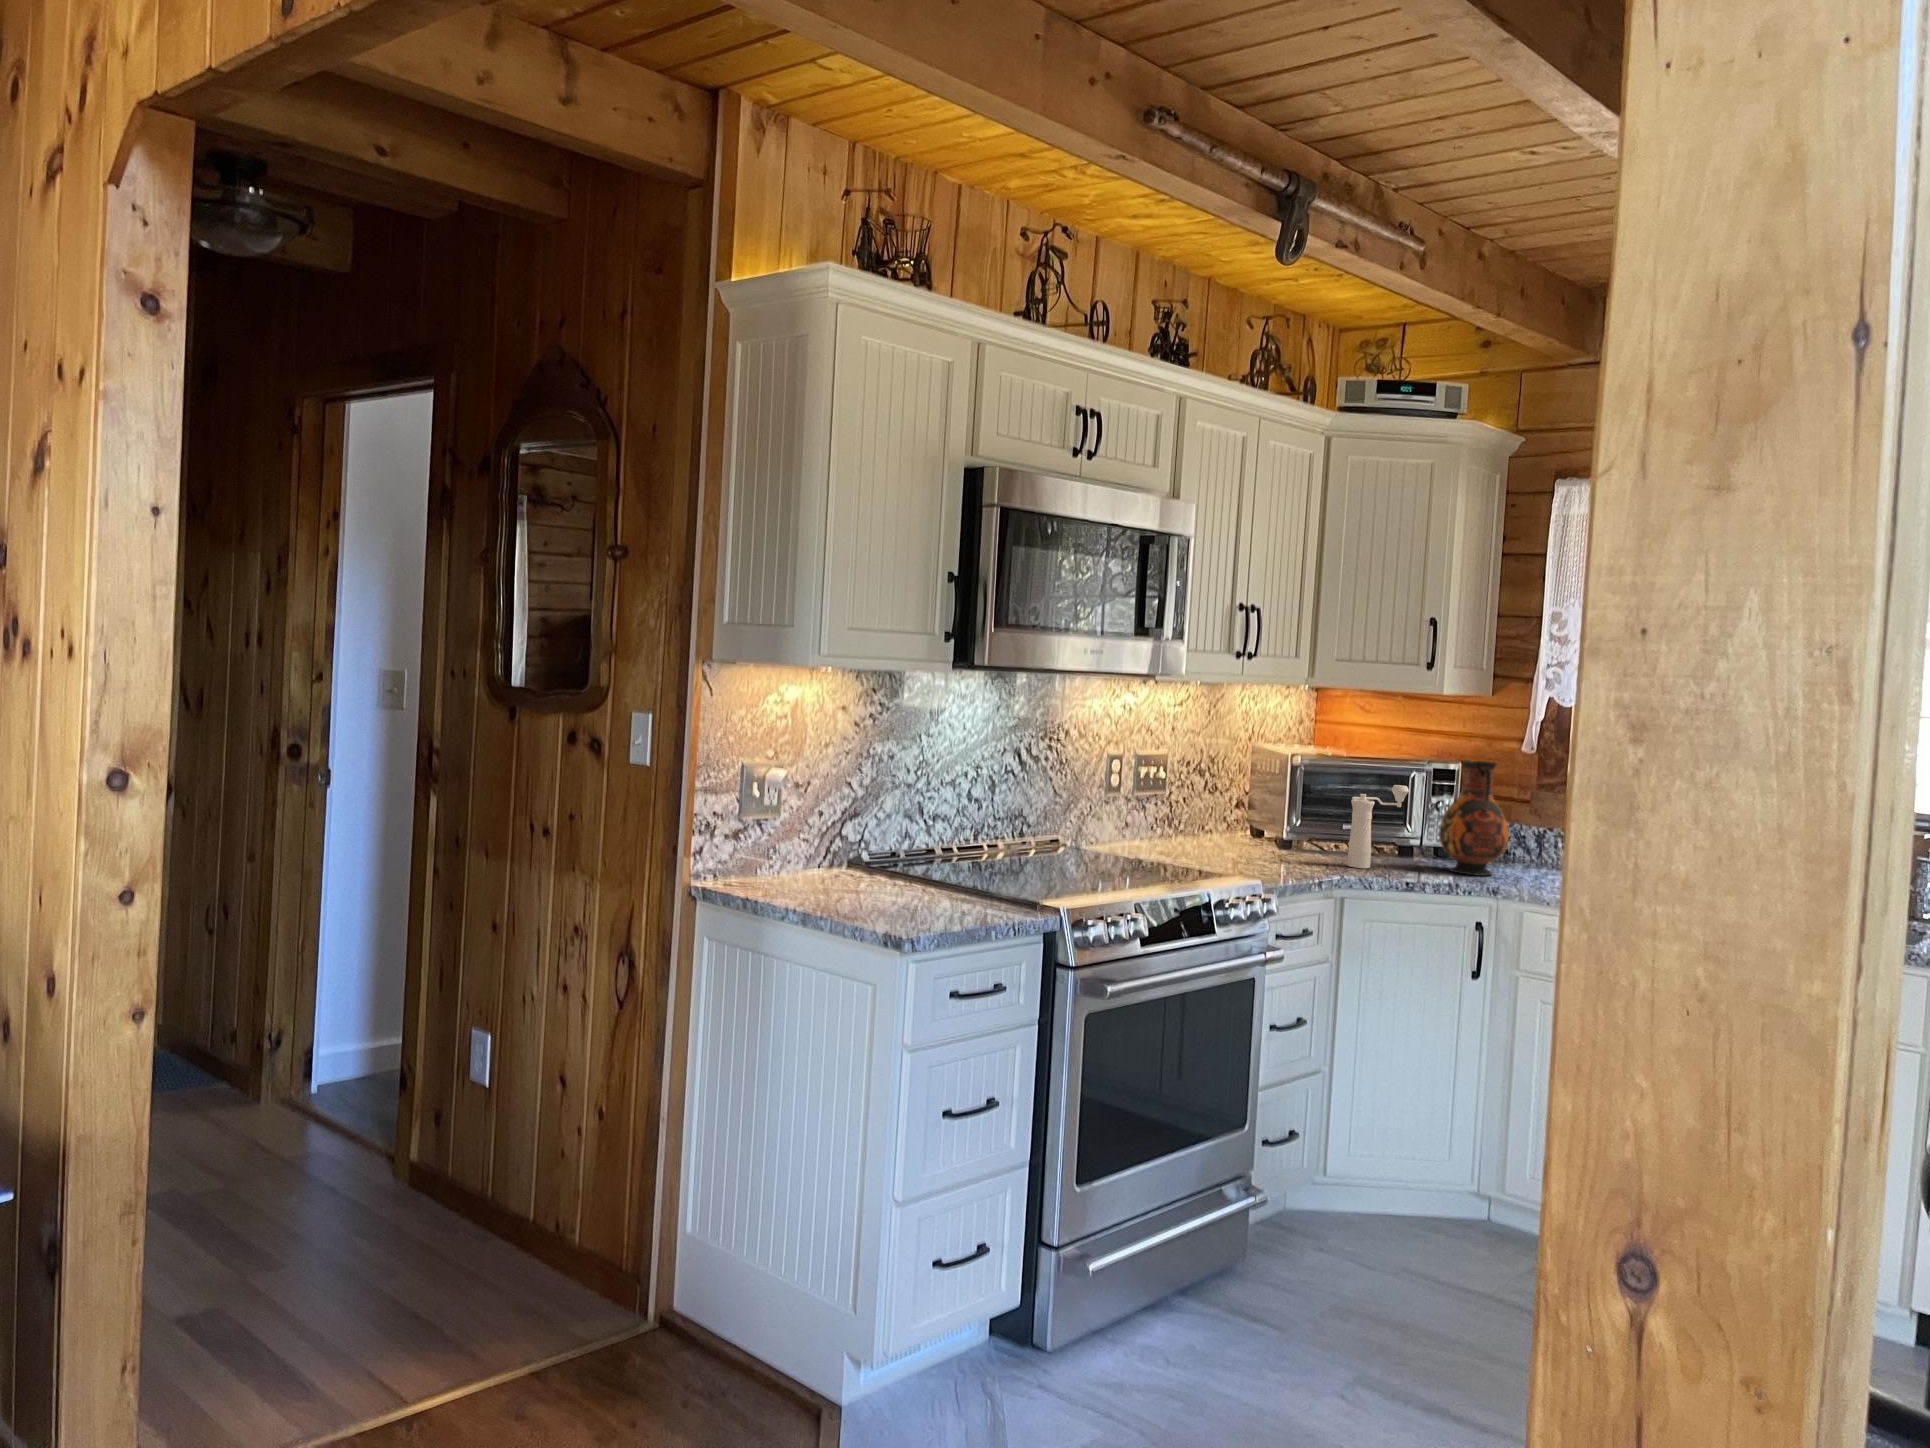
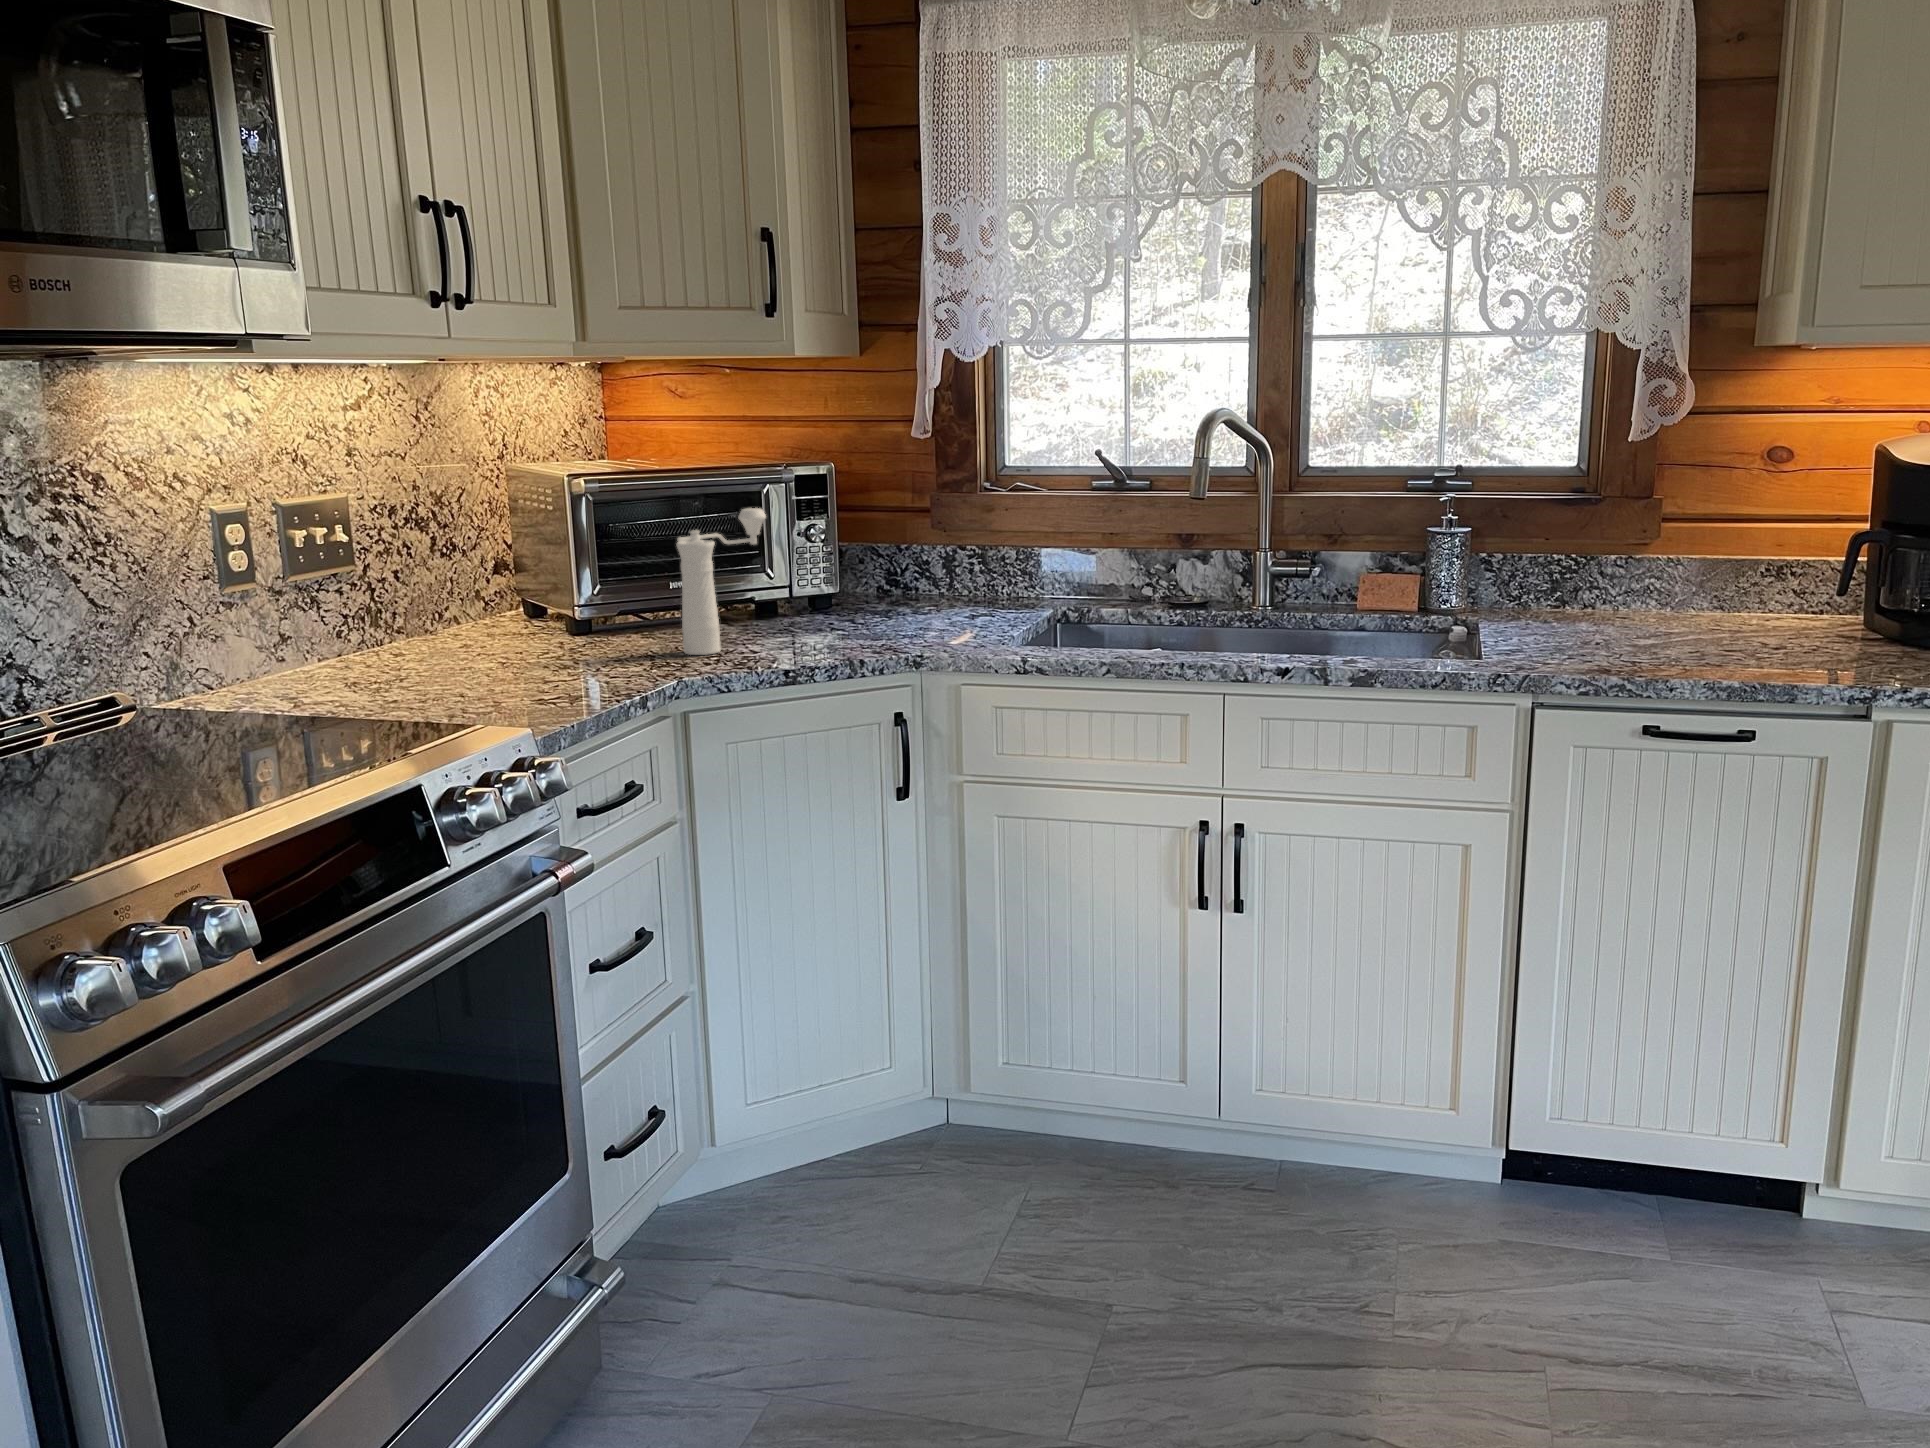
vase: present [1439,760,1509,876] -> none [818,455,921,637]

